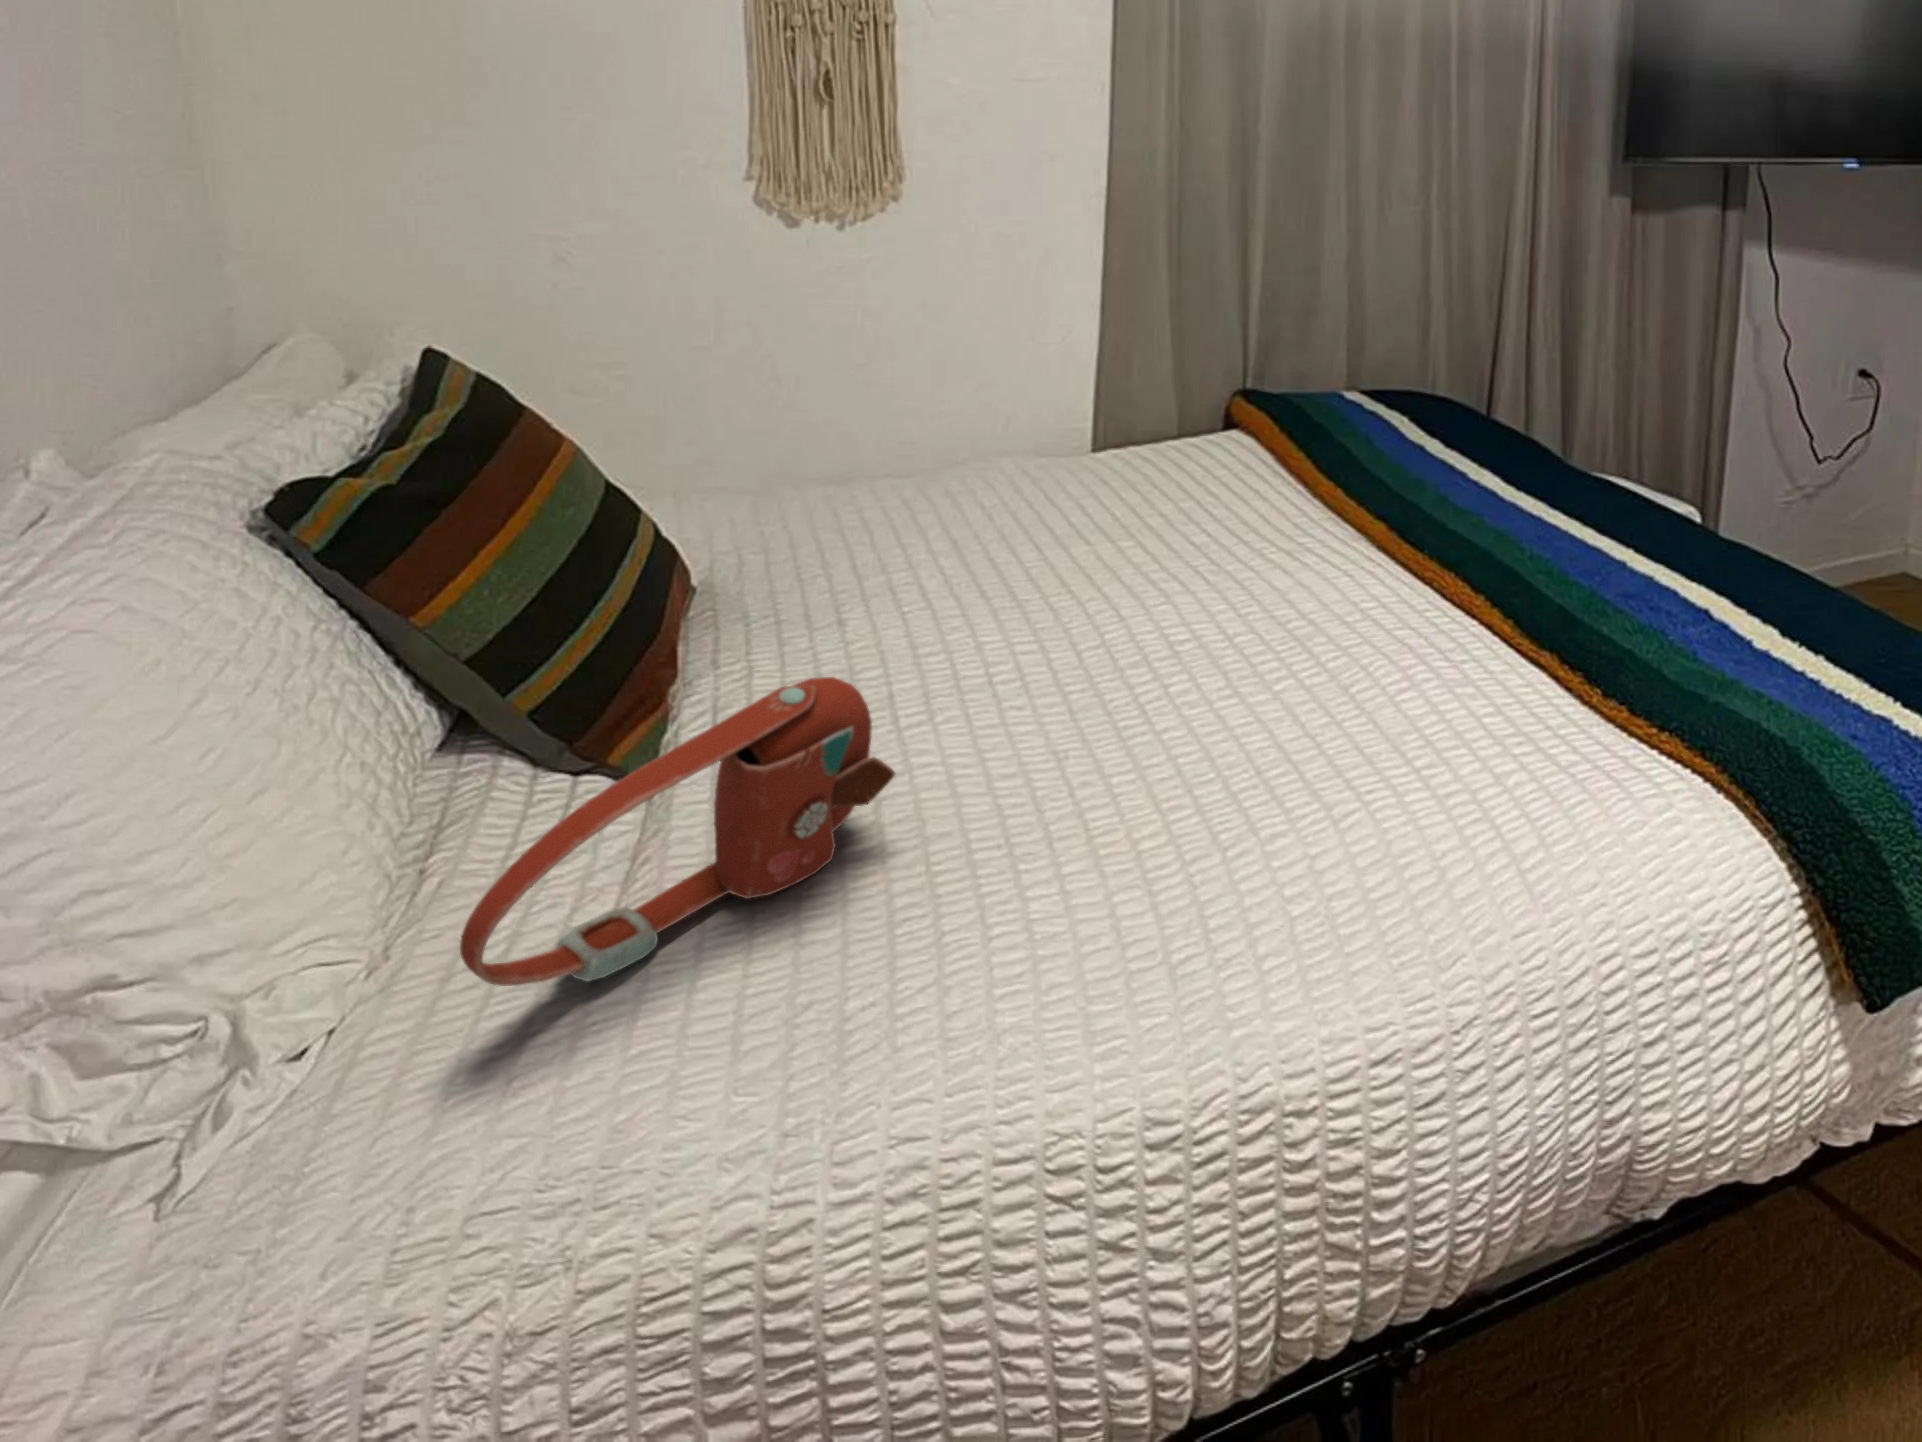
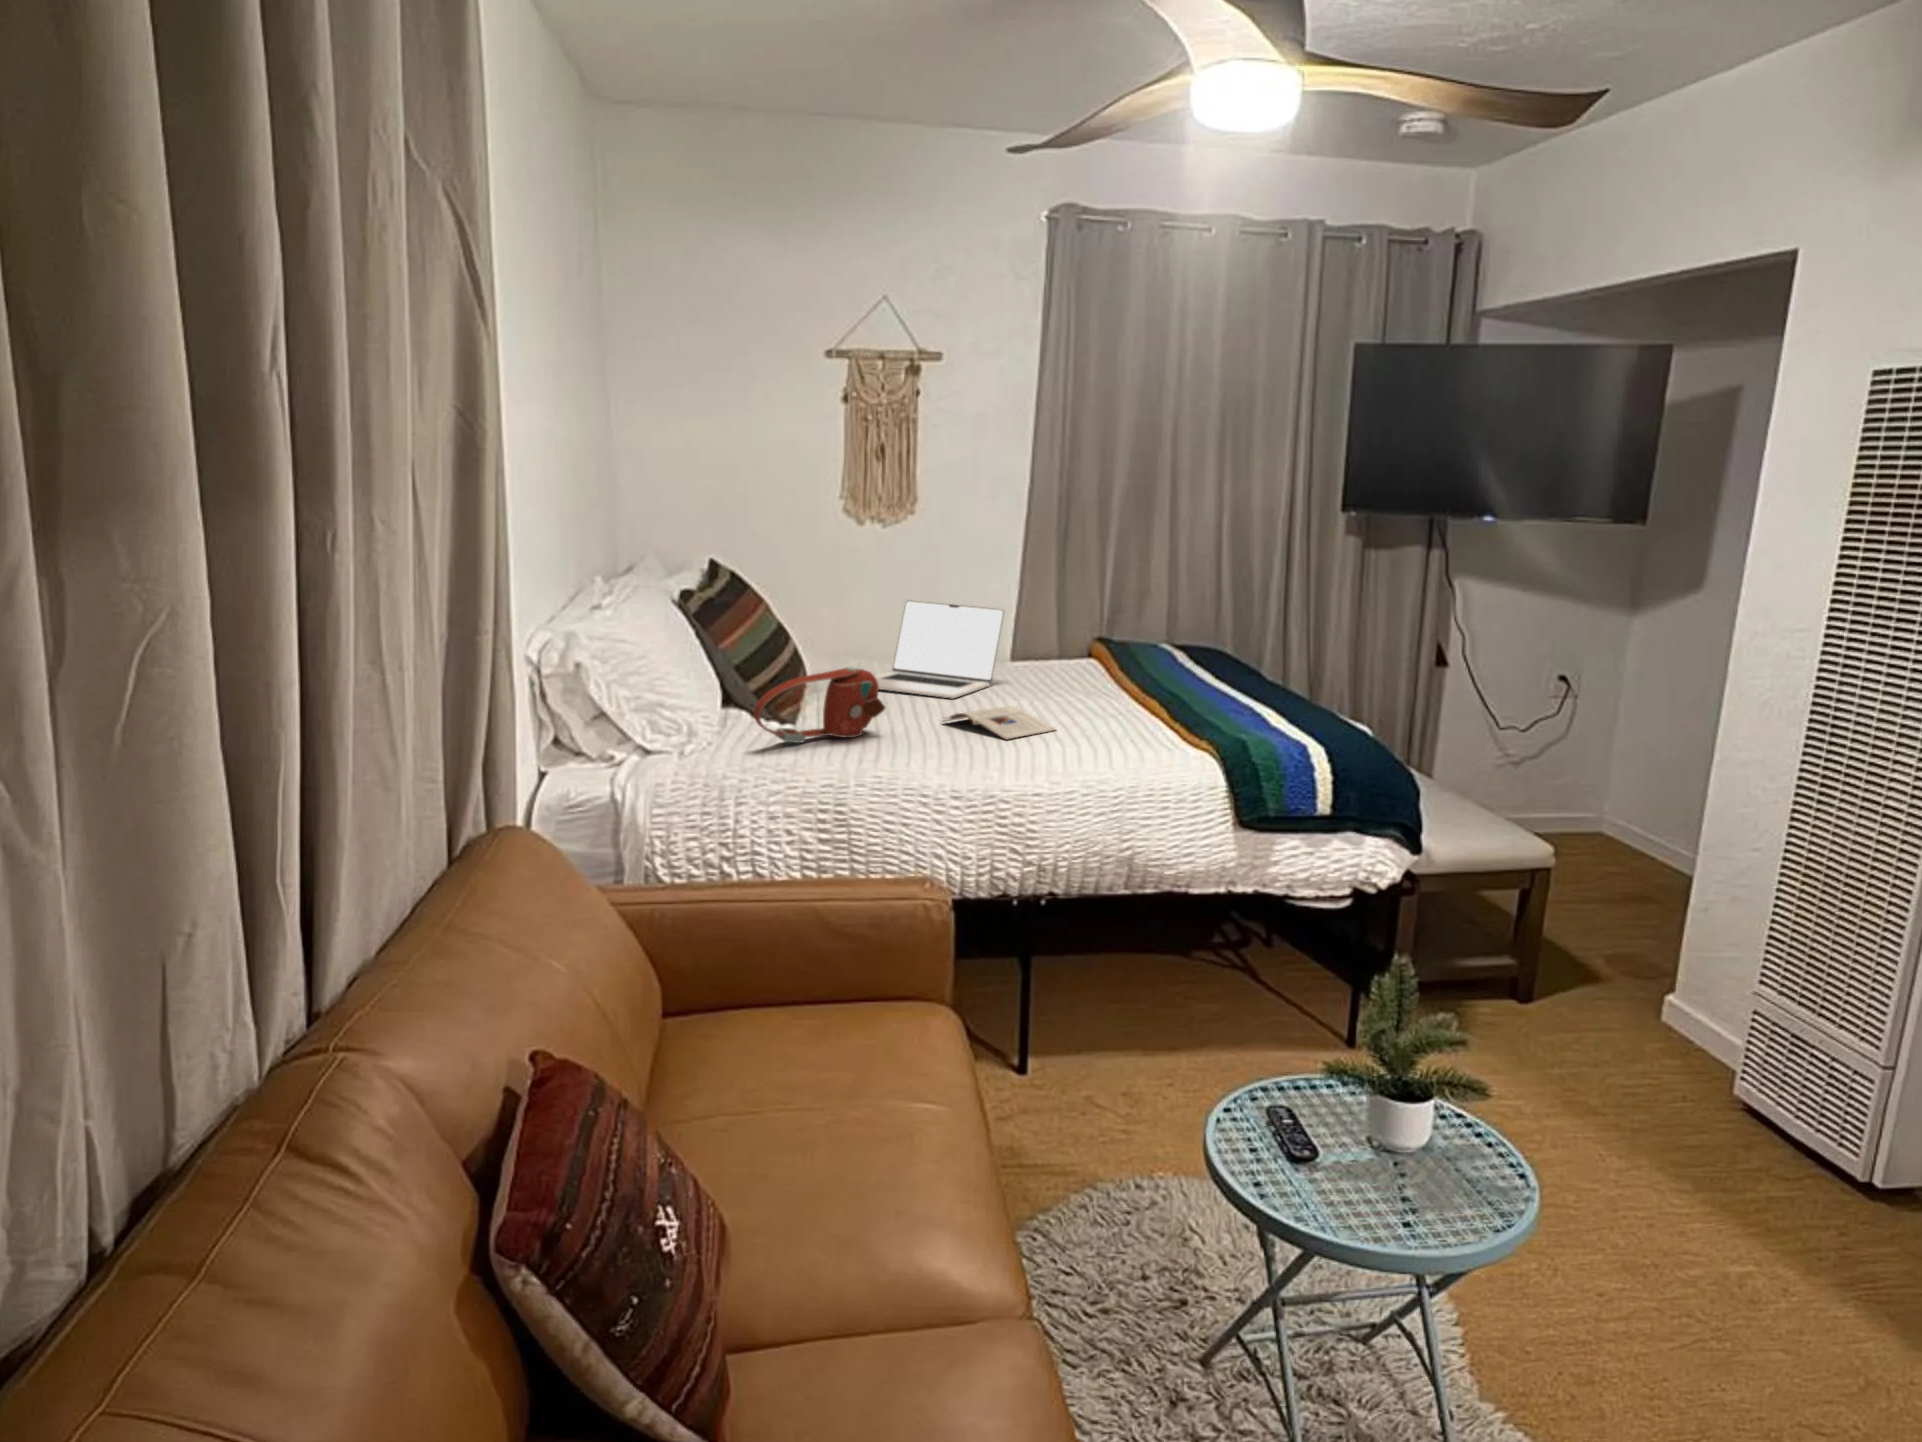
laptop: none [795,376,1109,612] -> present [875,600,1004,698]
magazine: none [1031,660,1316,810] -> present [943,706,1056,740]

